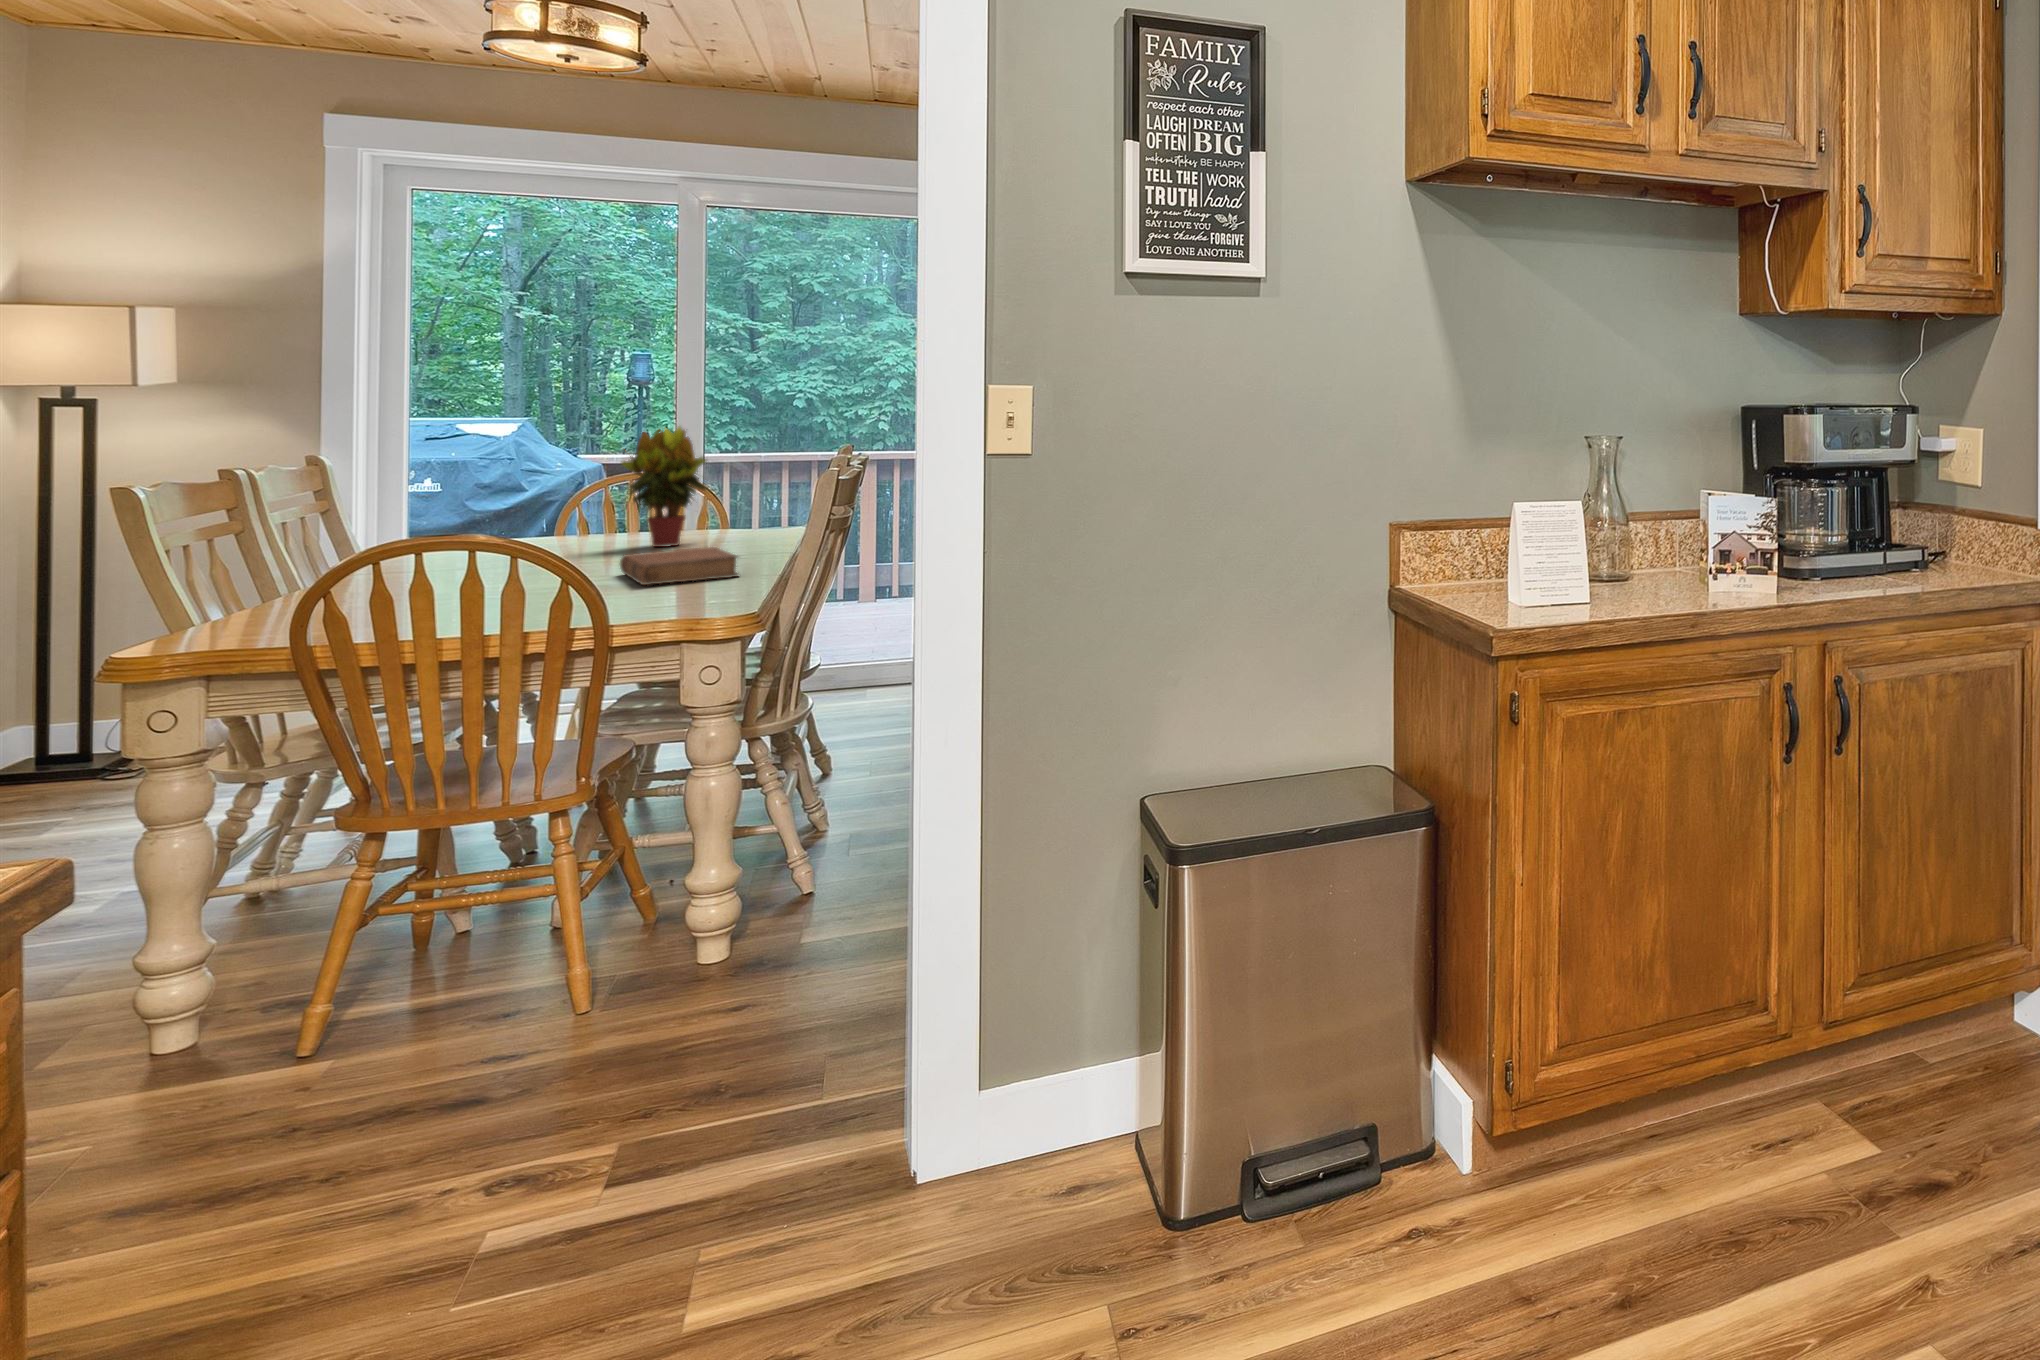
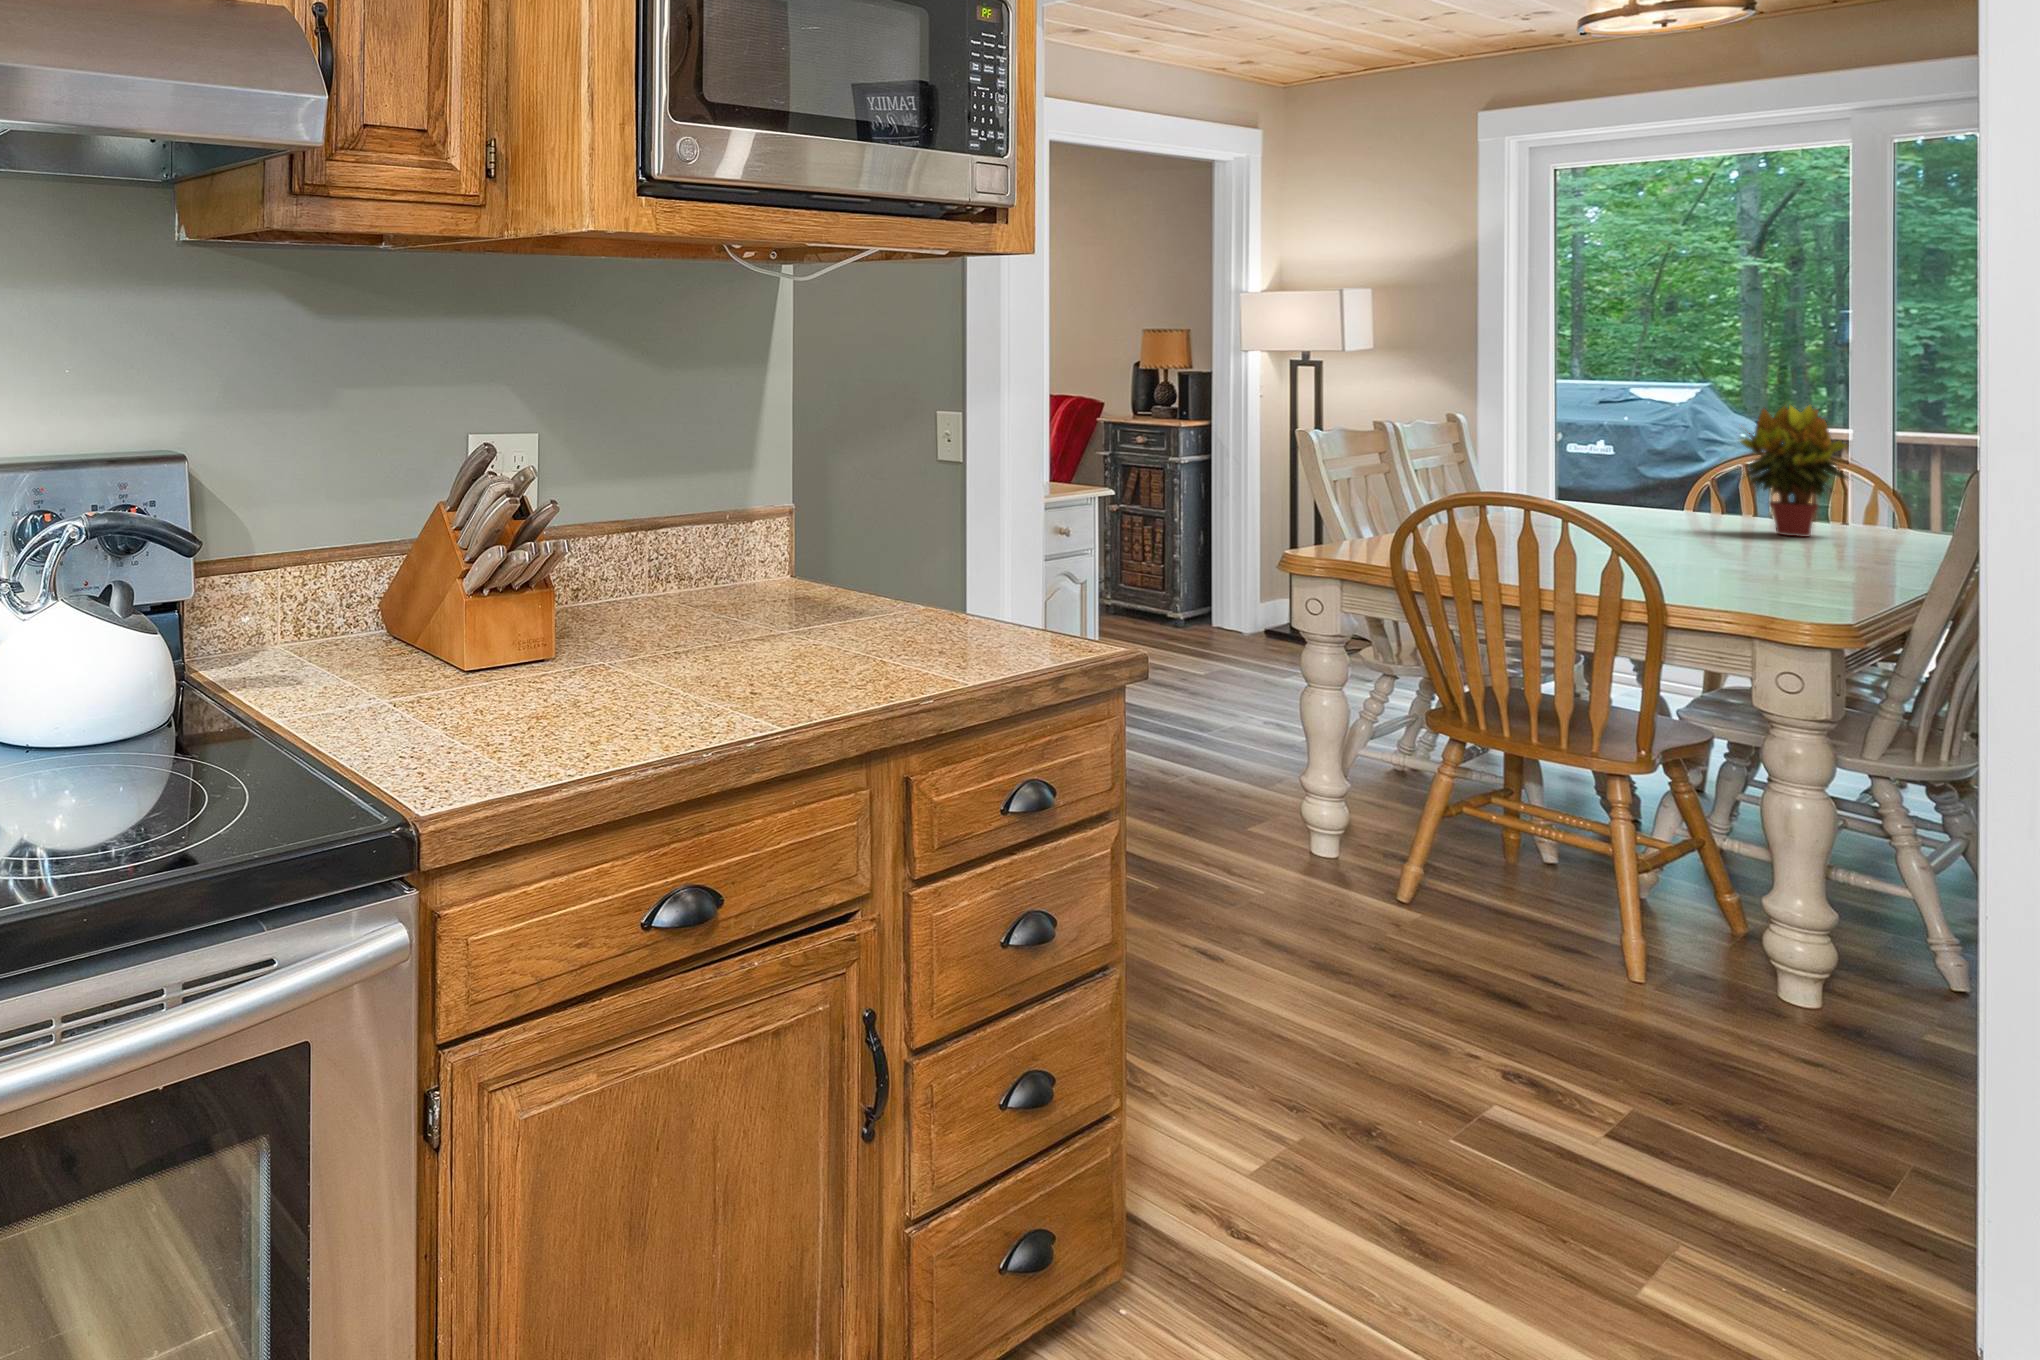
book: present [620,547,739,585] -> none [1715,539,1853,584]

